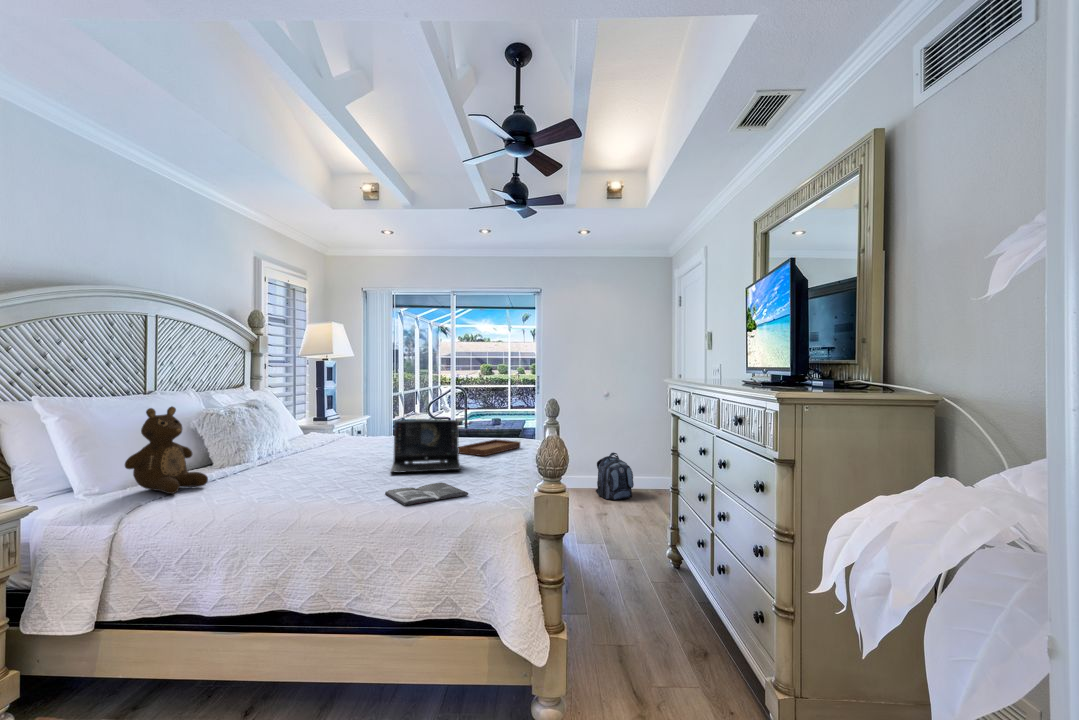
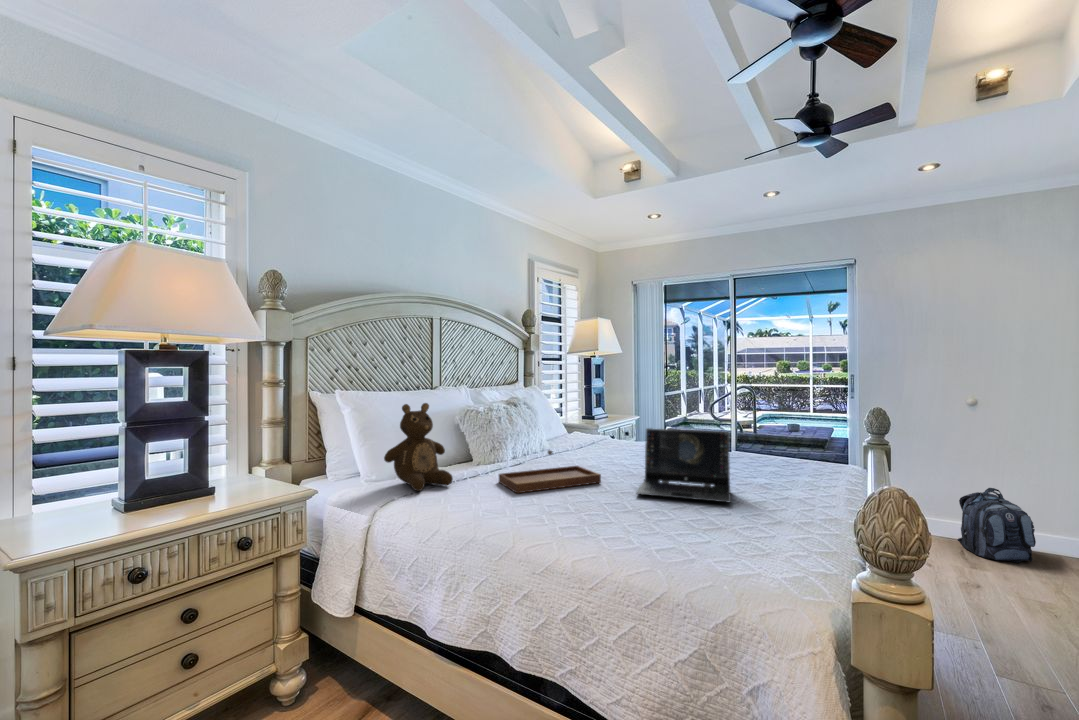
tray: present [458,428,520,456] -> present [499,450,601,493]
magazine: present [385,483,468,505] -> none [618,522,734,554]

